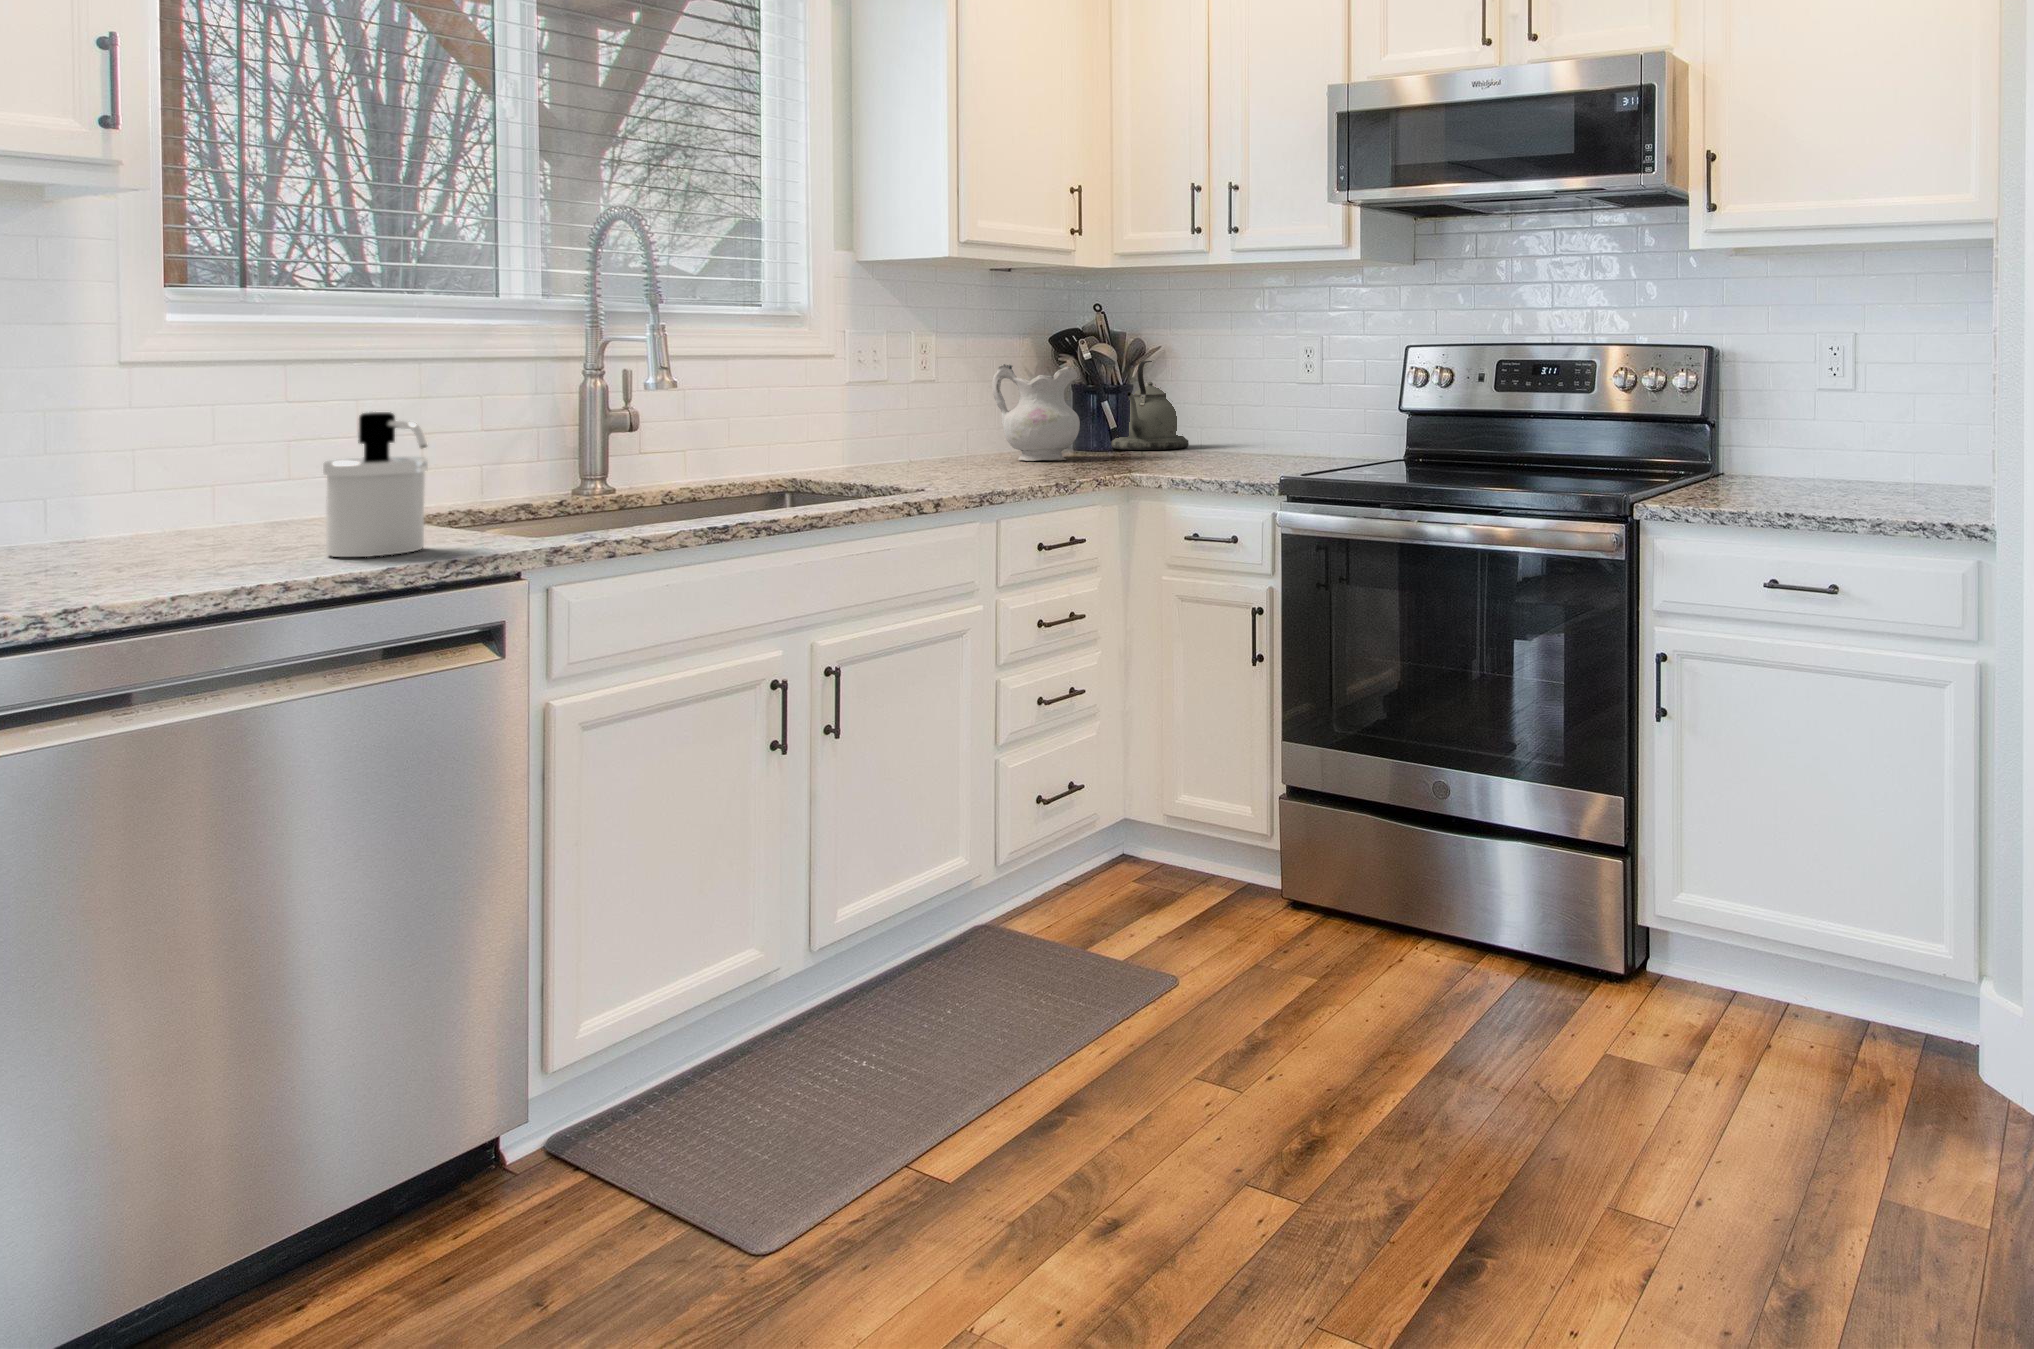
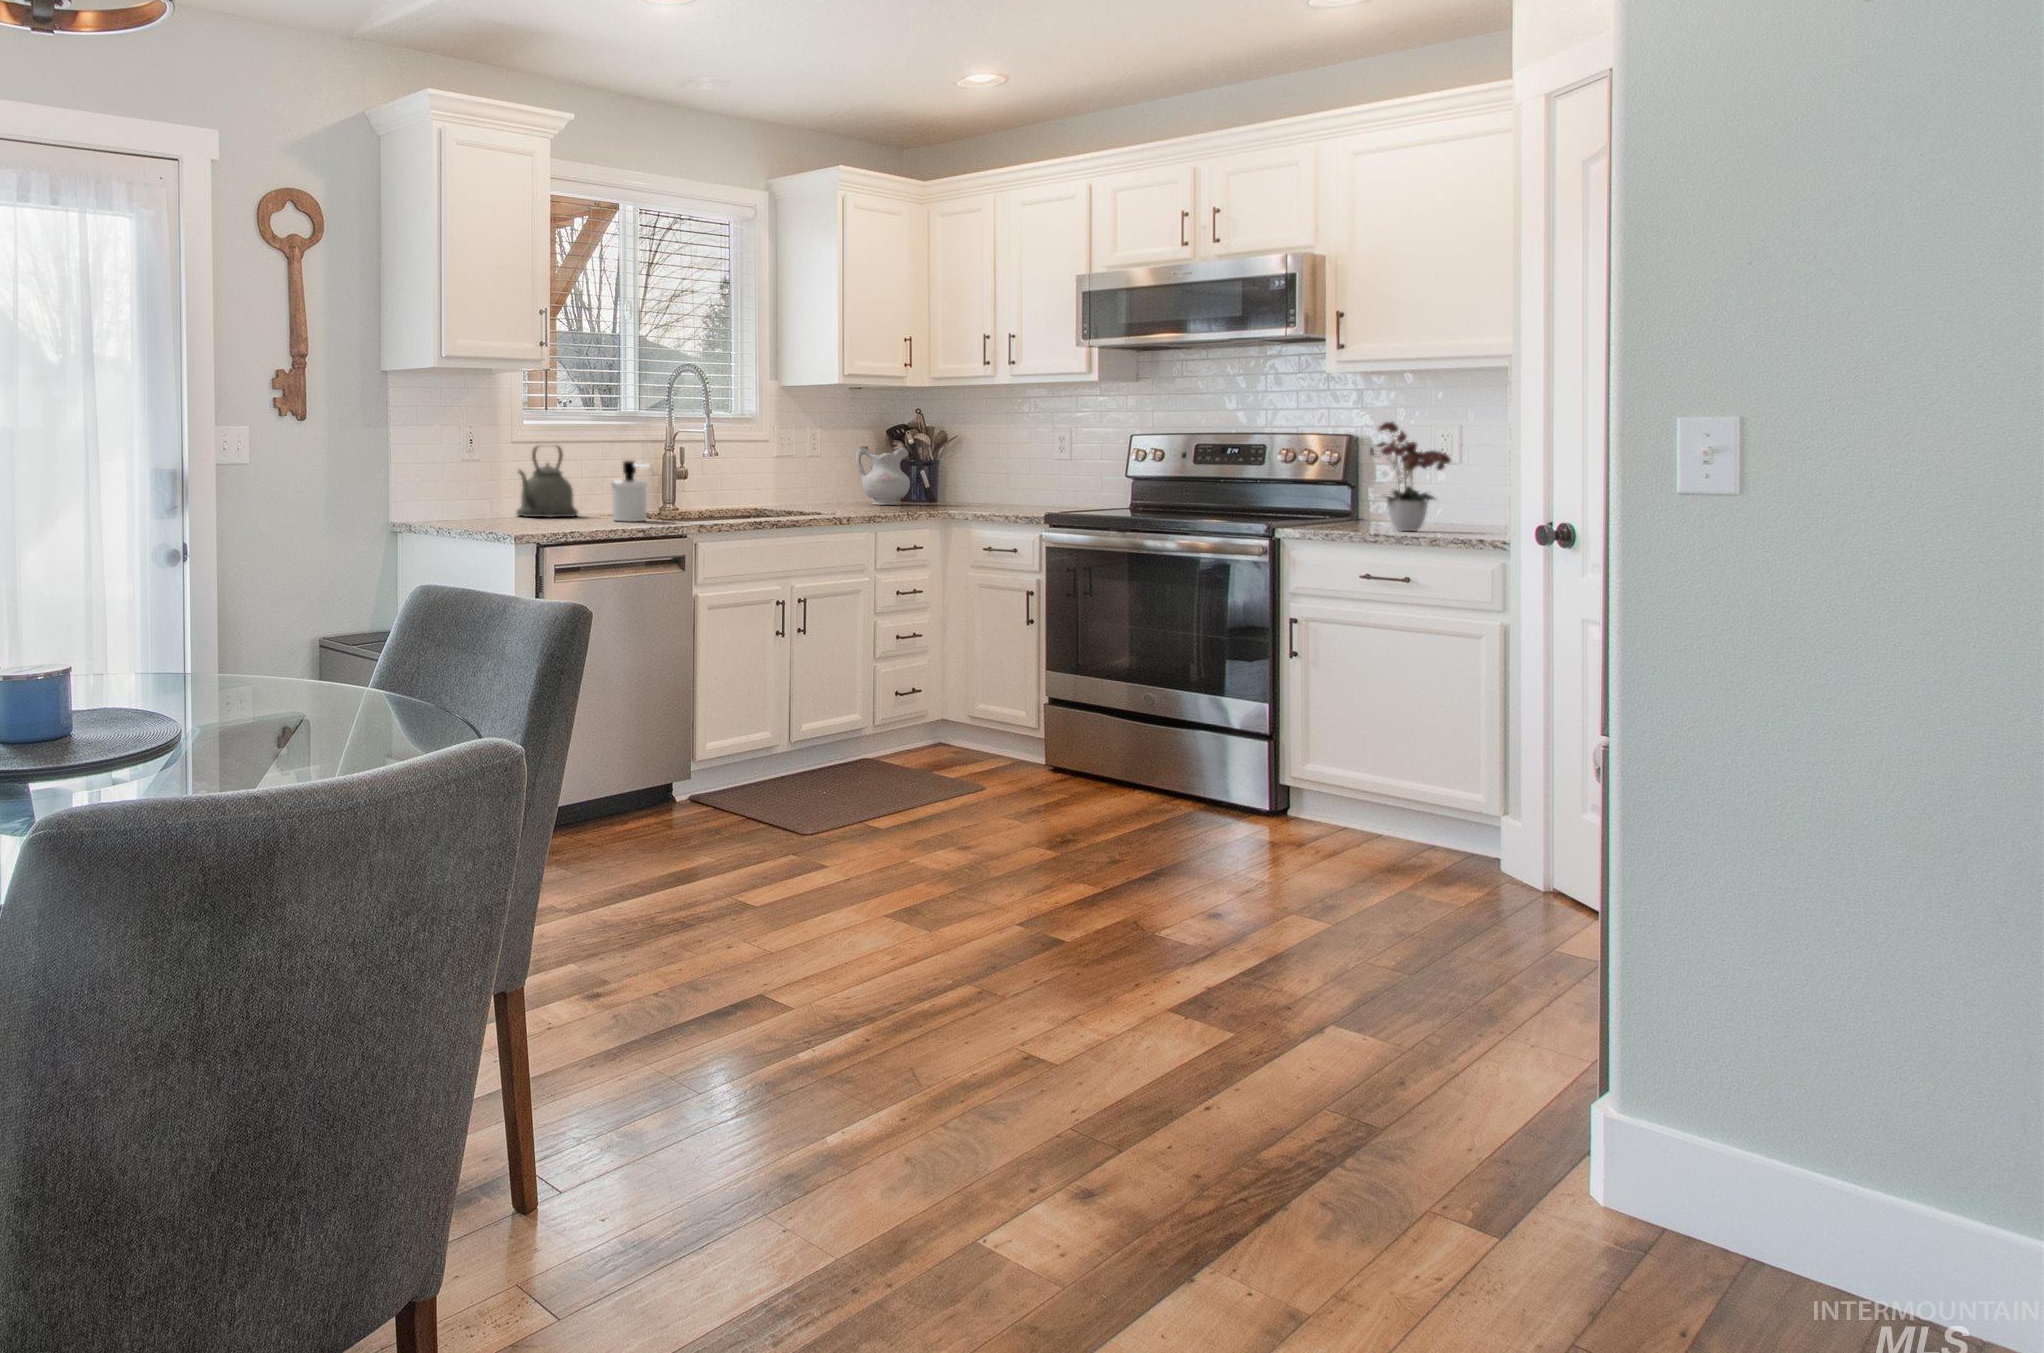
flower arrangement: none [1762,317,1887,501] -> present [1370,422,1451,531]
kettle: present [1111,361,1189,450] -> present [517,447,578,517]

